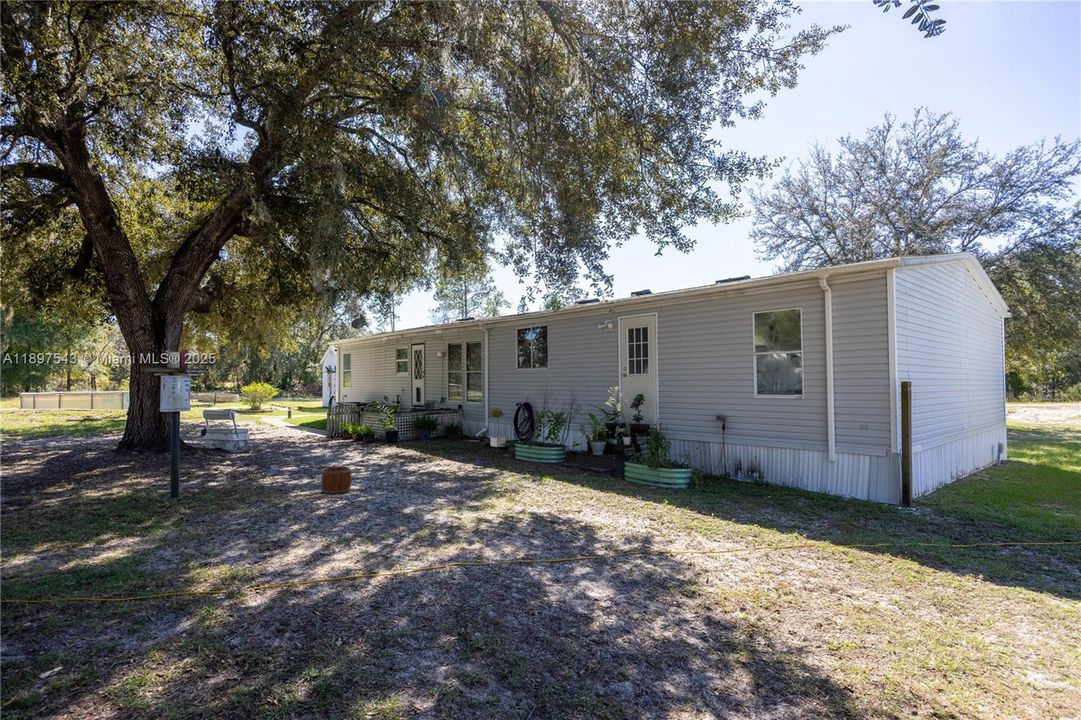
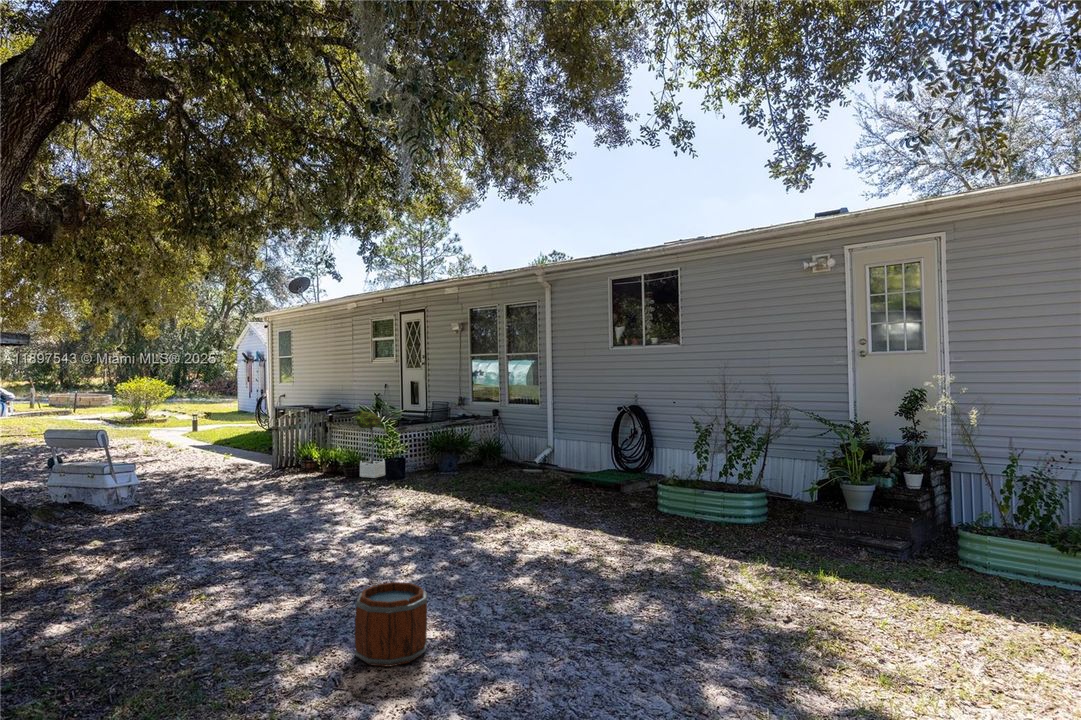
potted tree: present [489,407,505,447] -> present [356,411,385,478]

